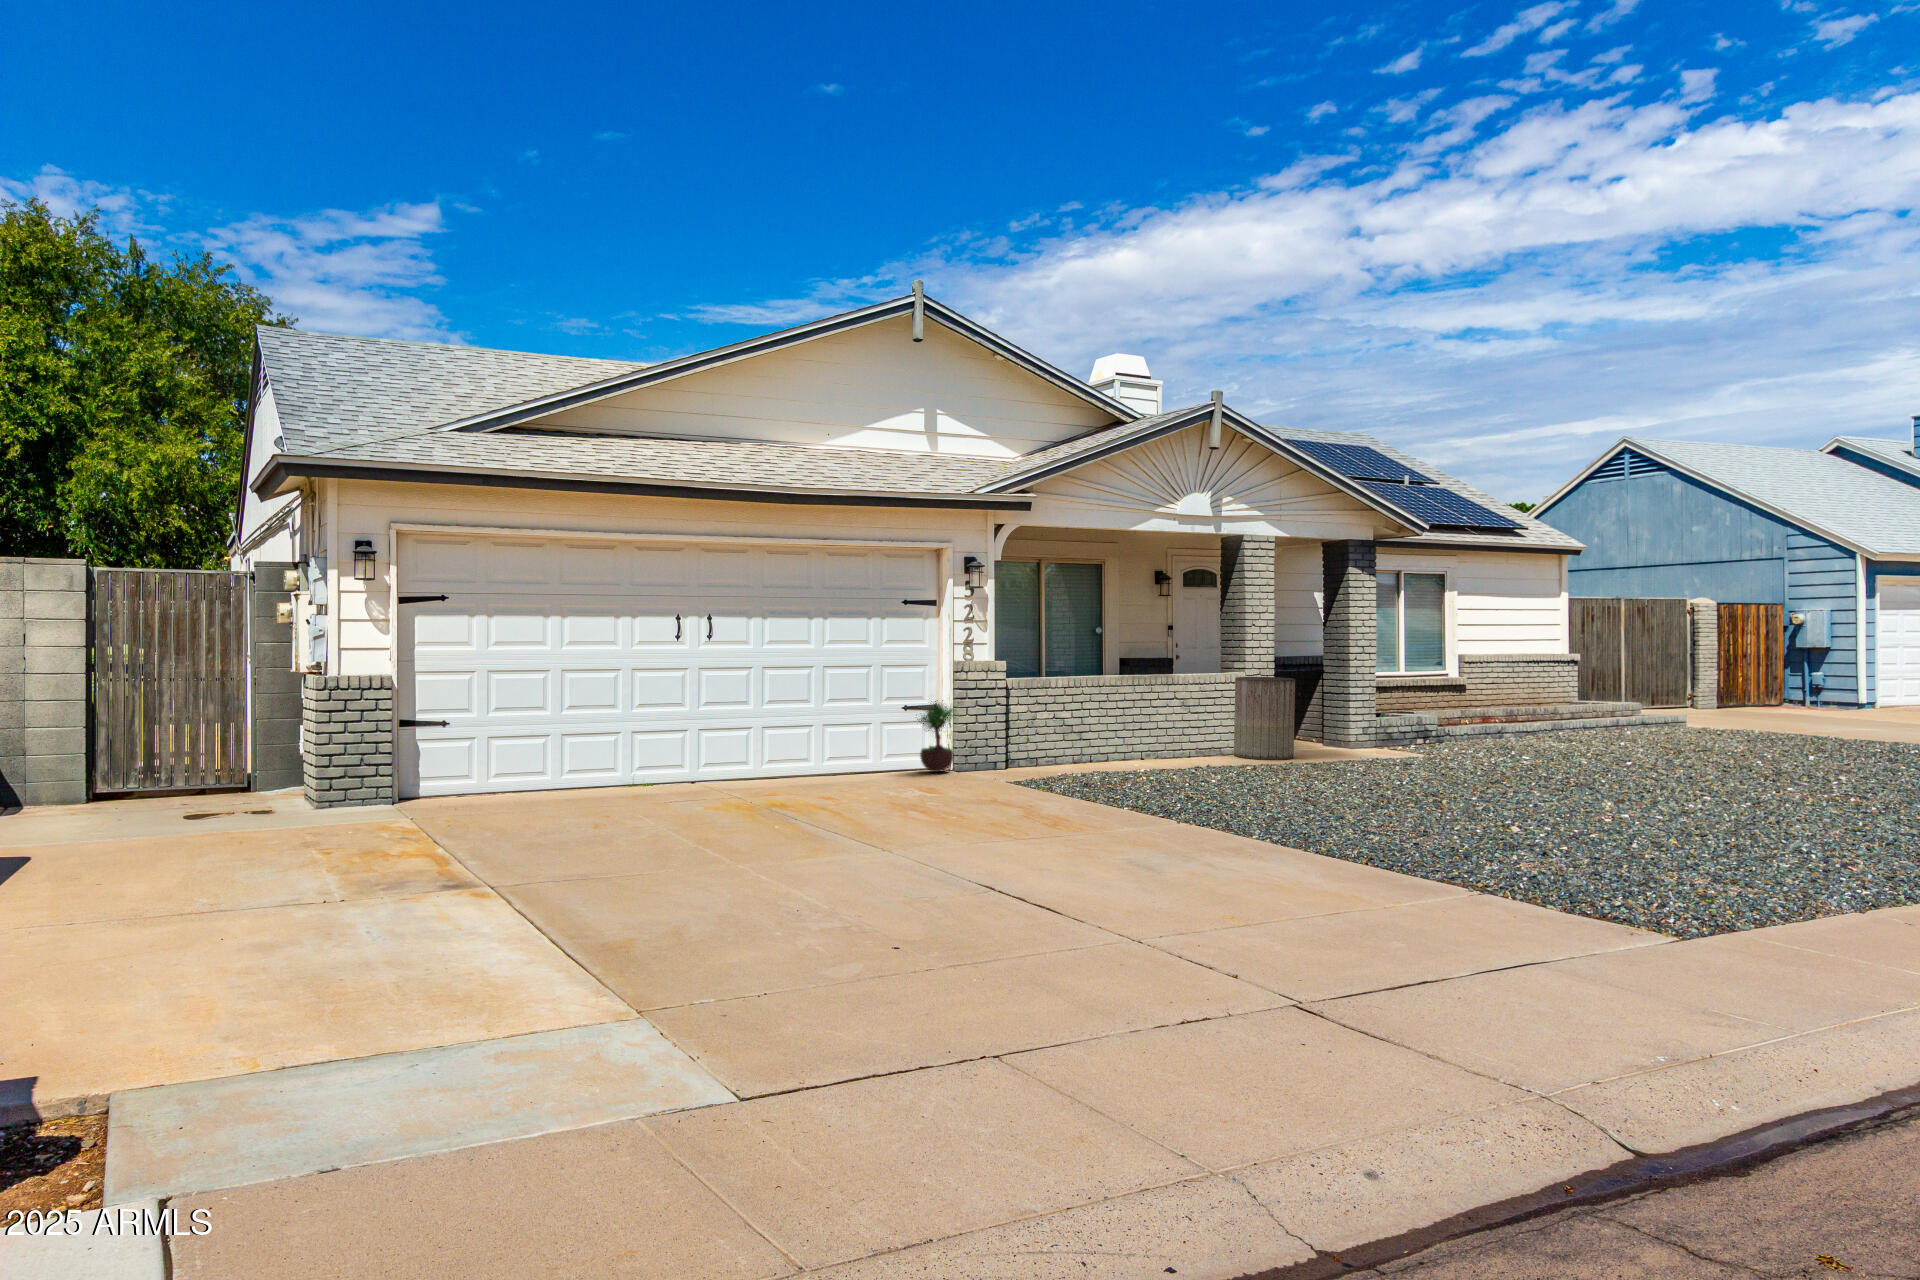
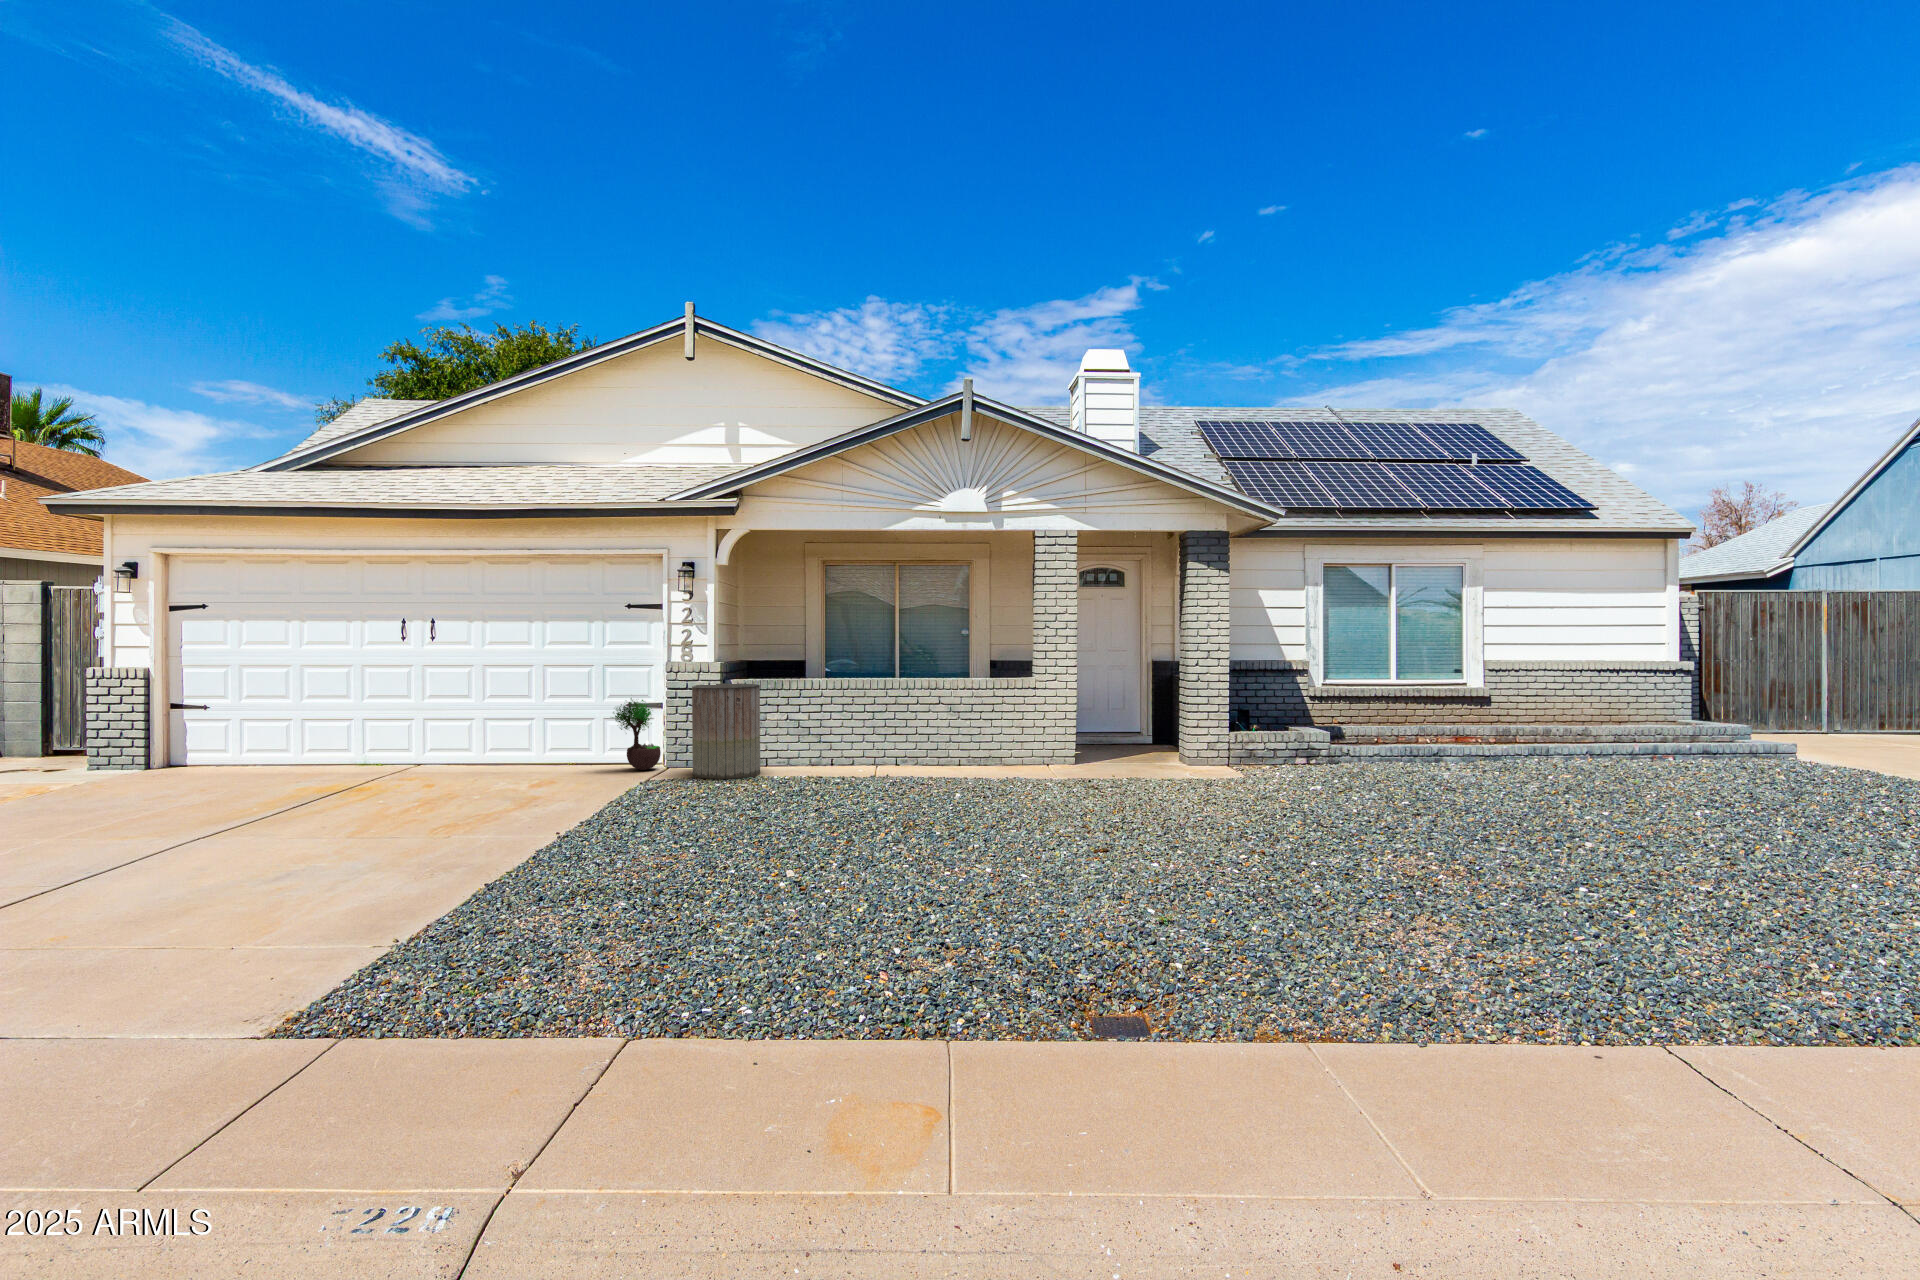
trash can: present [1234,677,1295,760] -> present [692,683,760,779]

